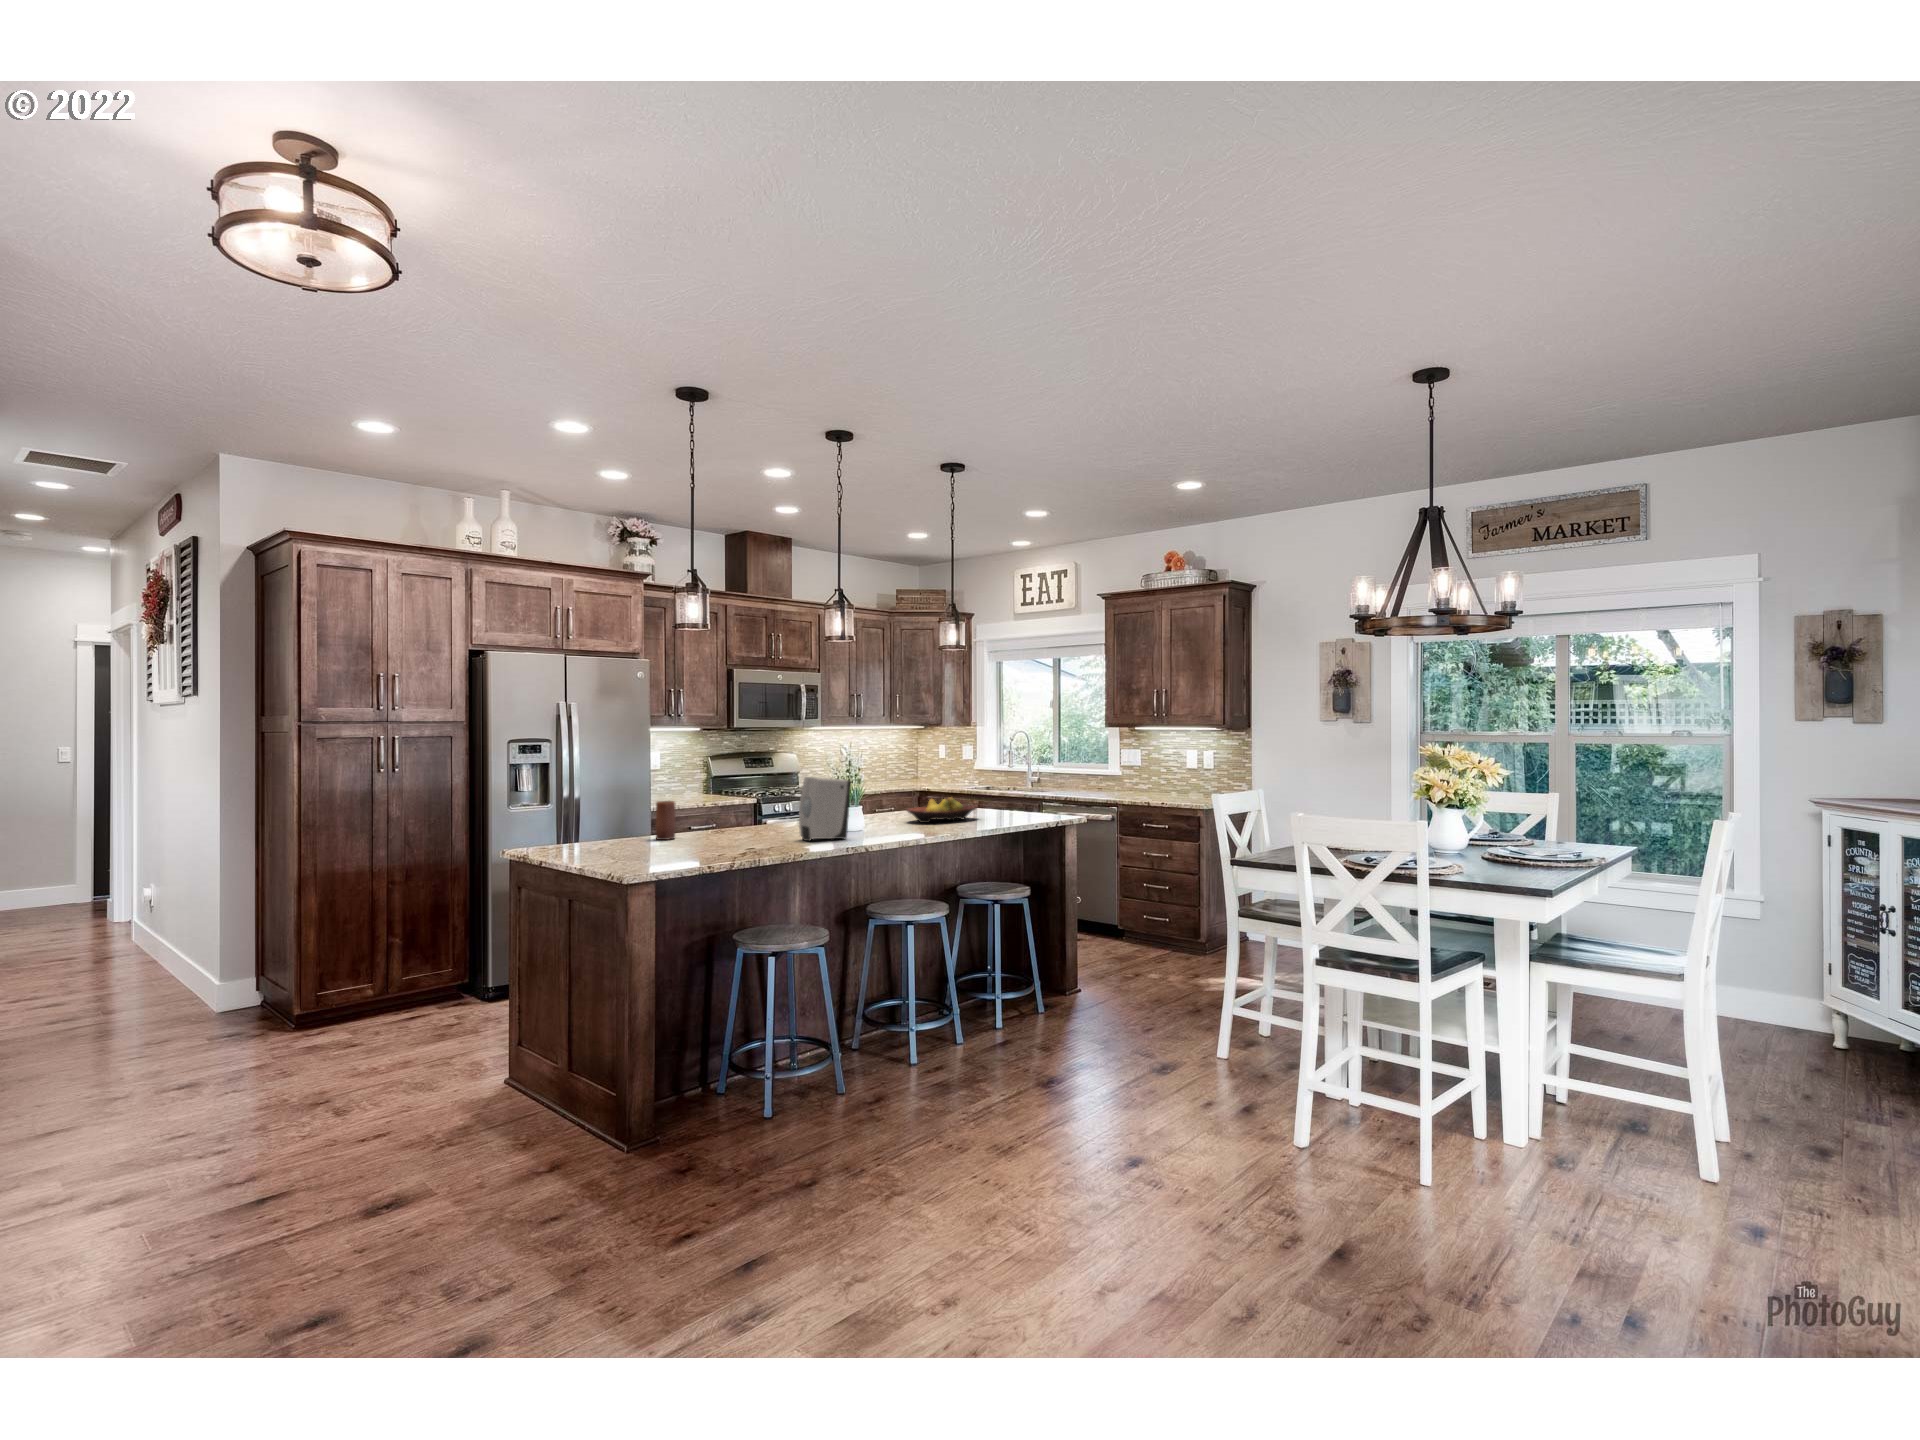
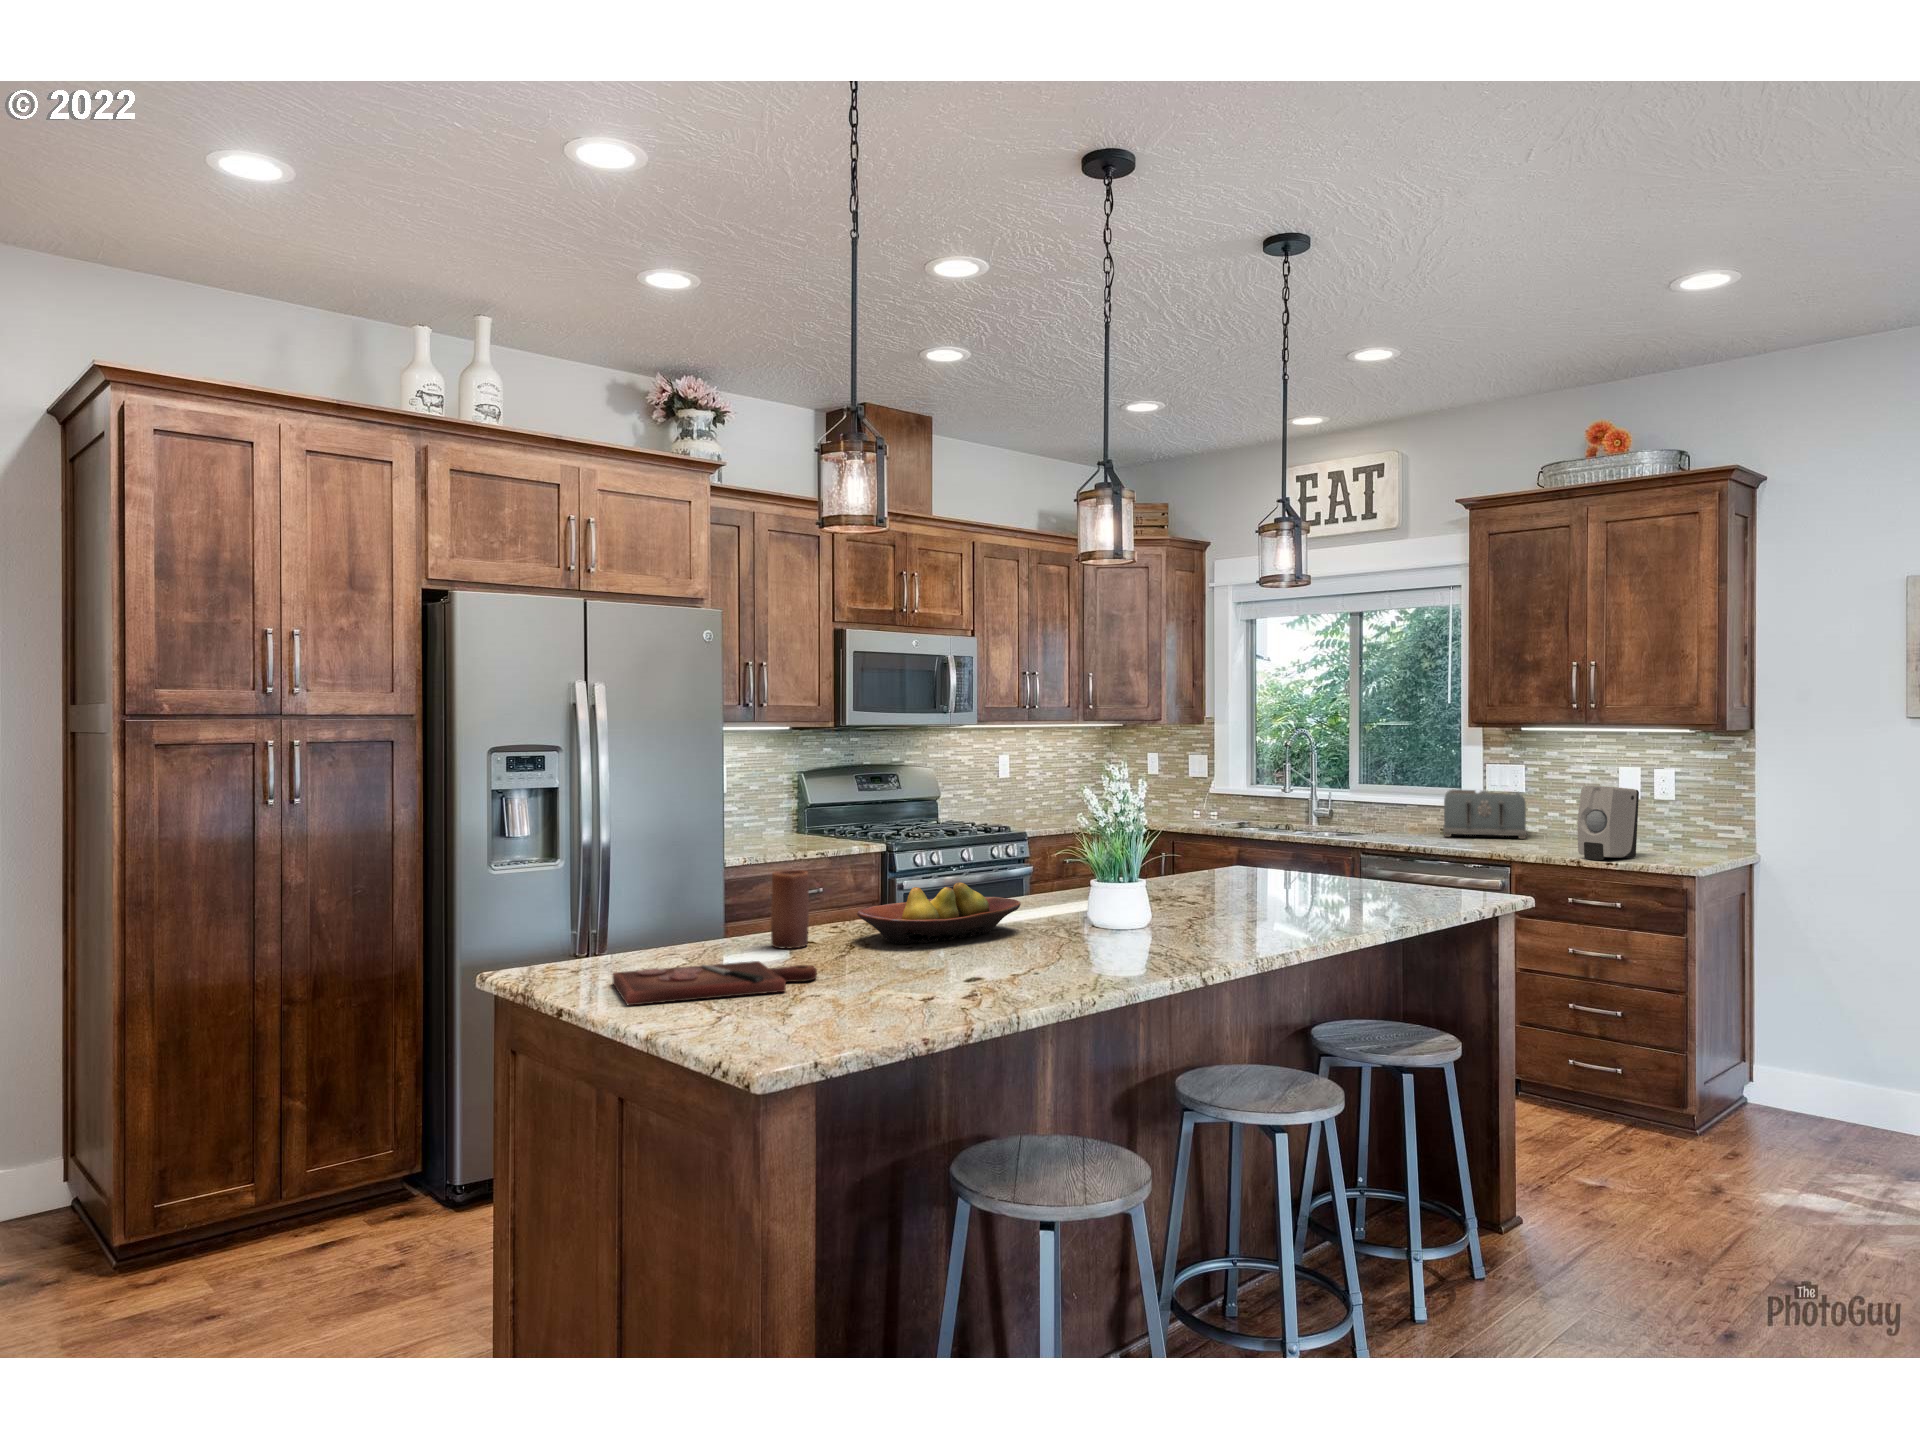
toaster: none [1093,765,1144,793] -> present [1443,790,1527,839]
soap dispenser: present [799,777,851,841] -> present [1578,786,1639,860]
fruit bowl: present [907,797,977,823] -> present [857,883,1021,944]
cutting board: none [568,842,671,859] -> present [612,961,817,1005]

